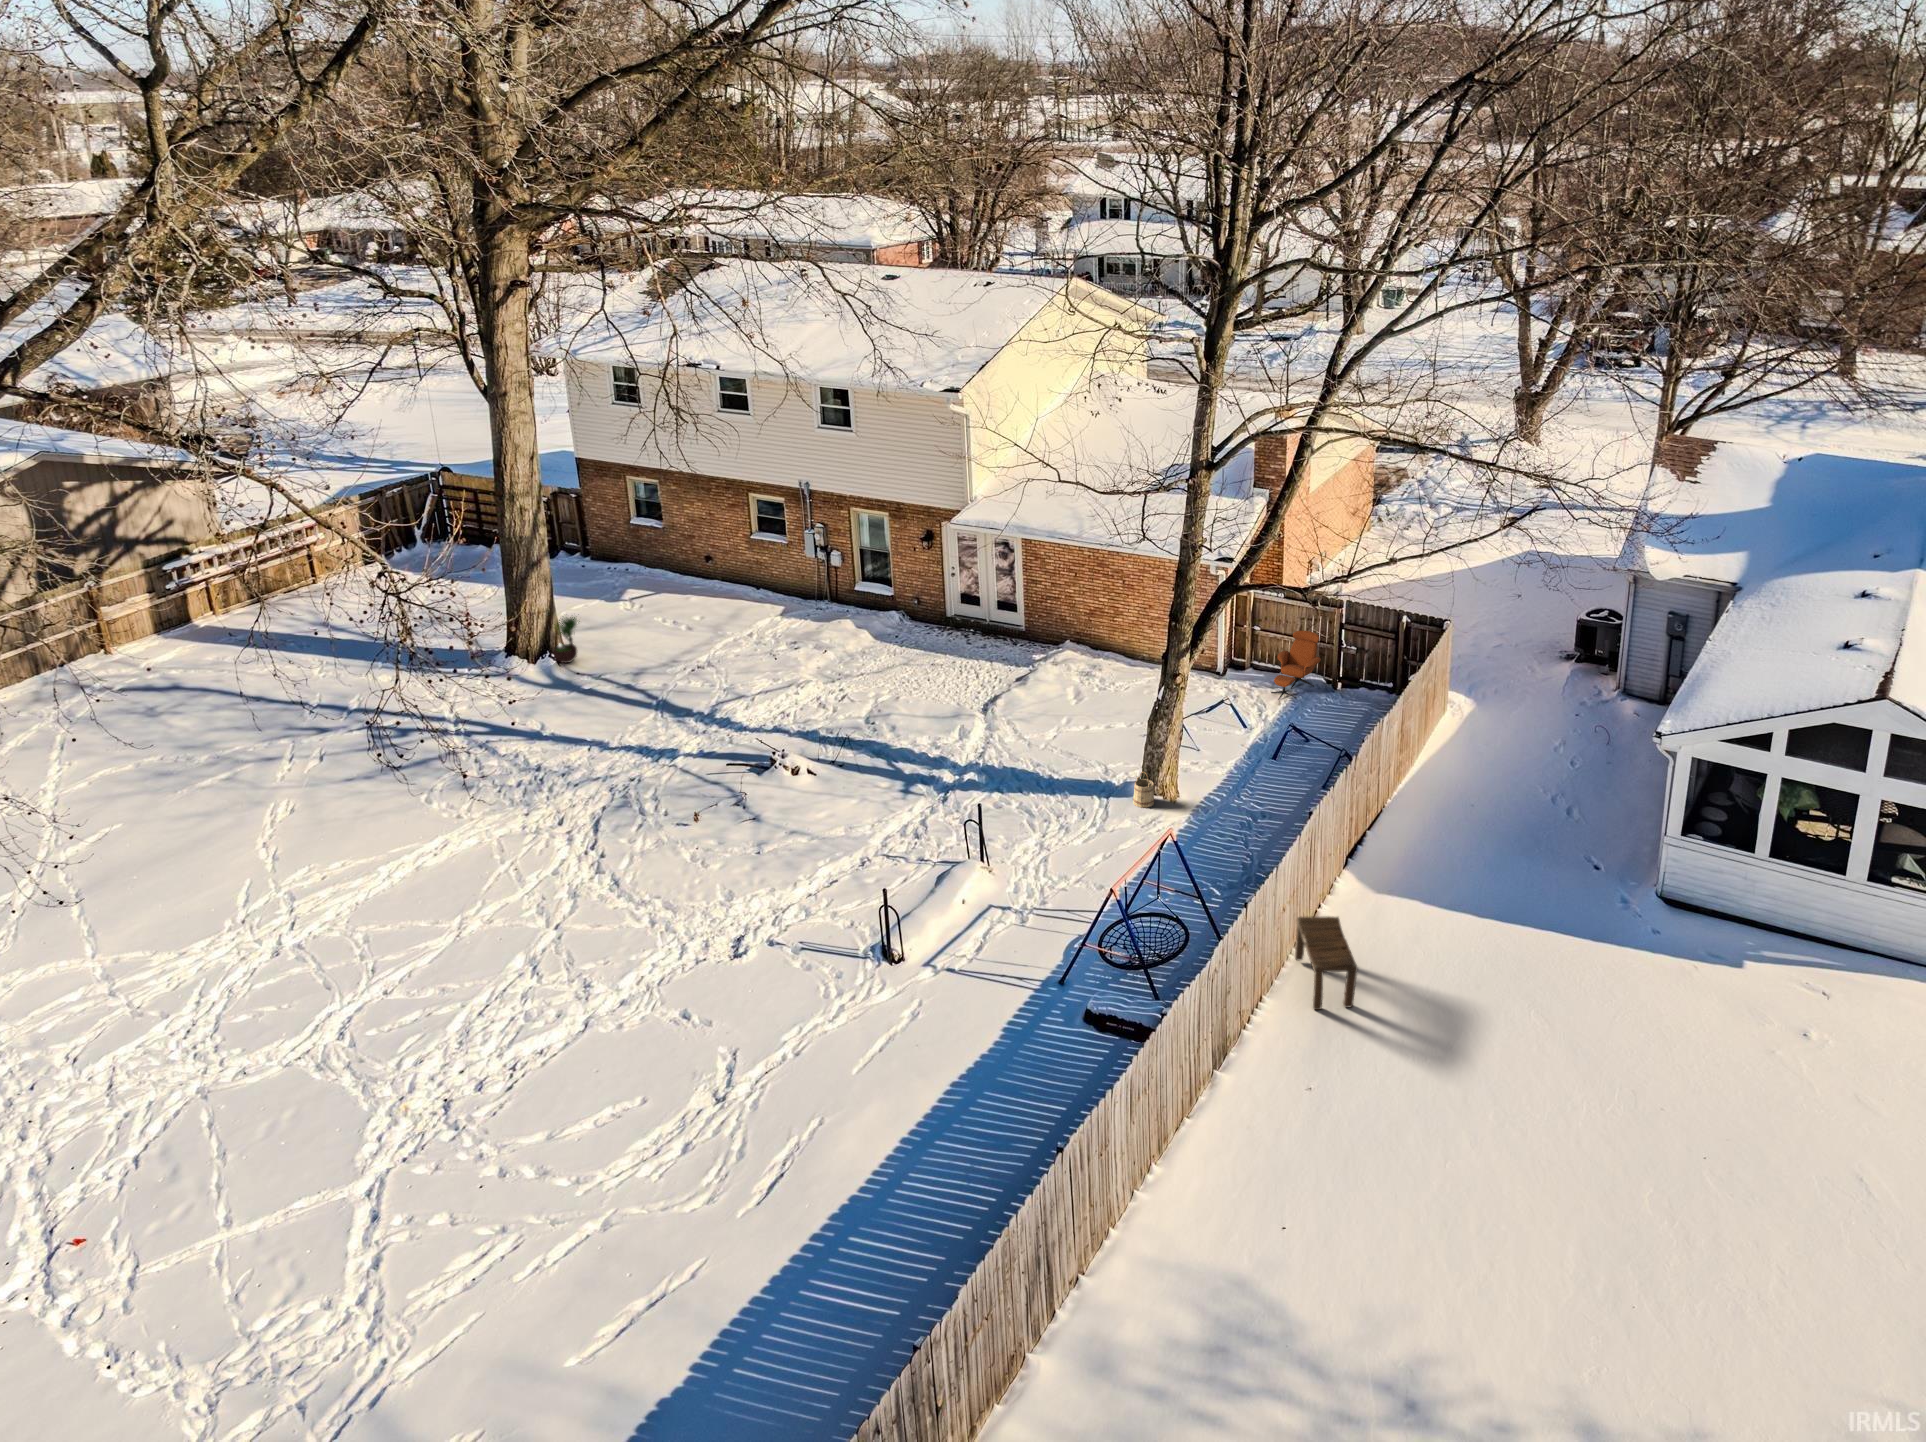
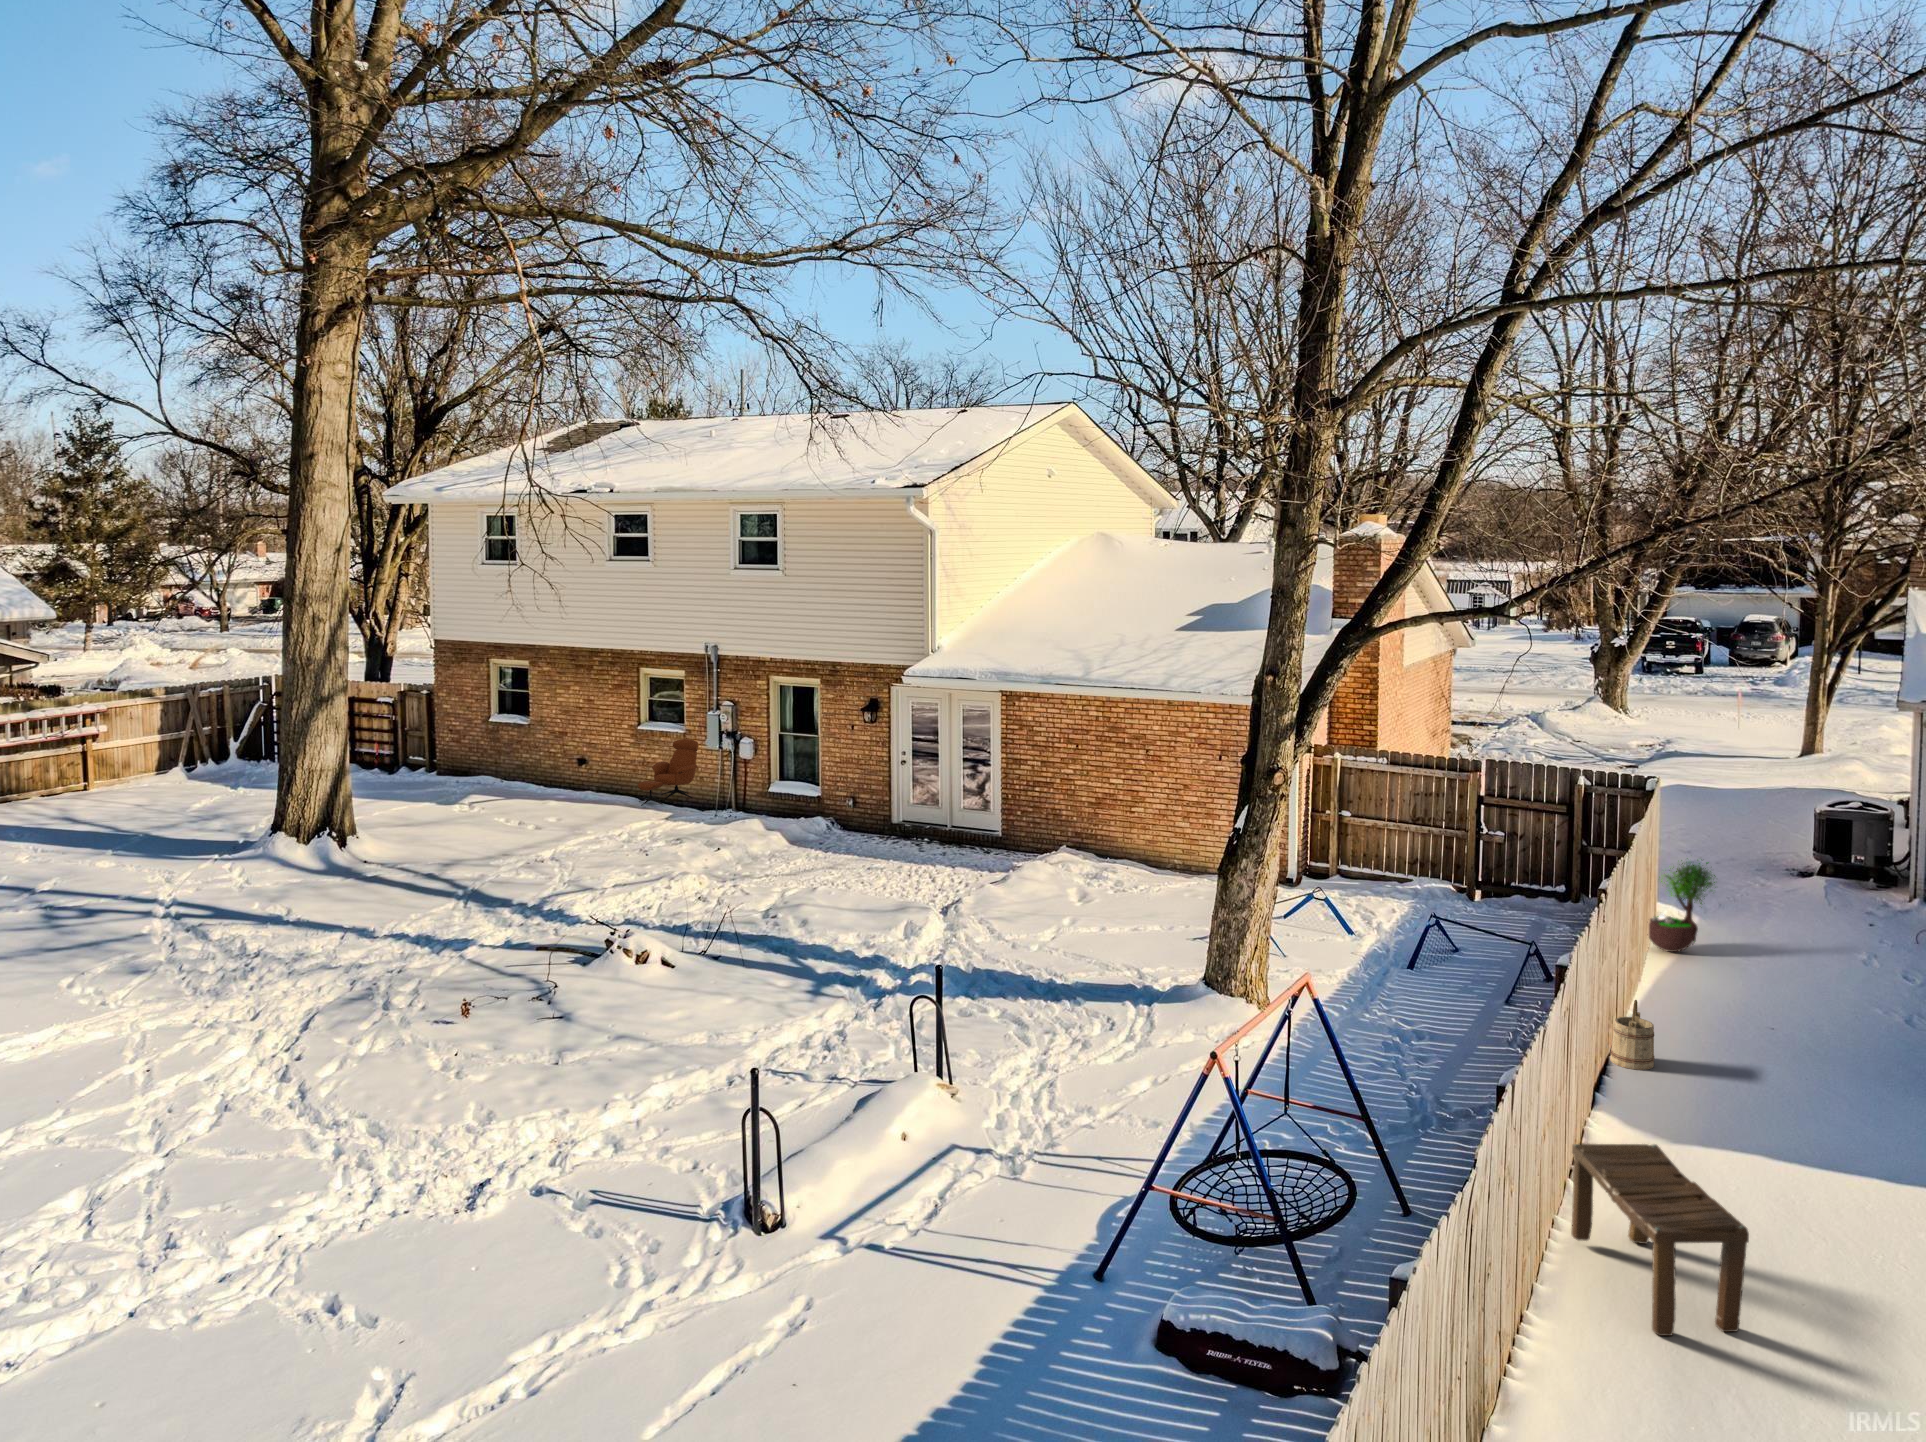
potted tree: present [554,617,580,663] -> present [1649,858,1716,952]
lounge chair: present [1271,631,1321,700] -> present [638,739,698,806]
bucket: present [1133,772,1154,808] -> present [1610,1000,1655,1070]

